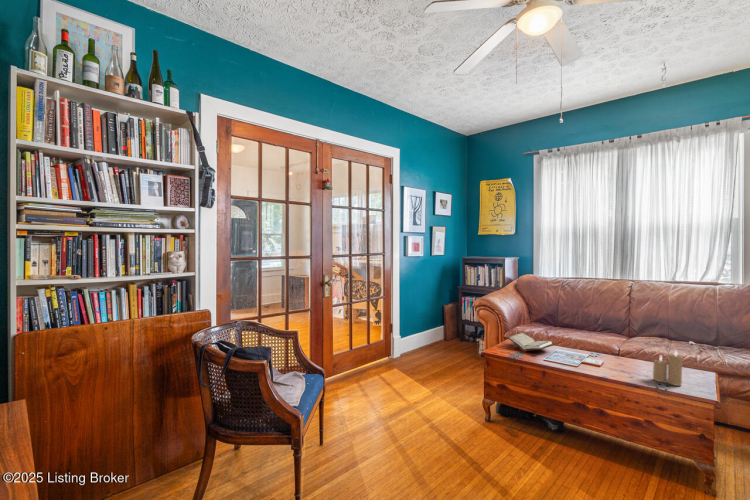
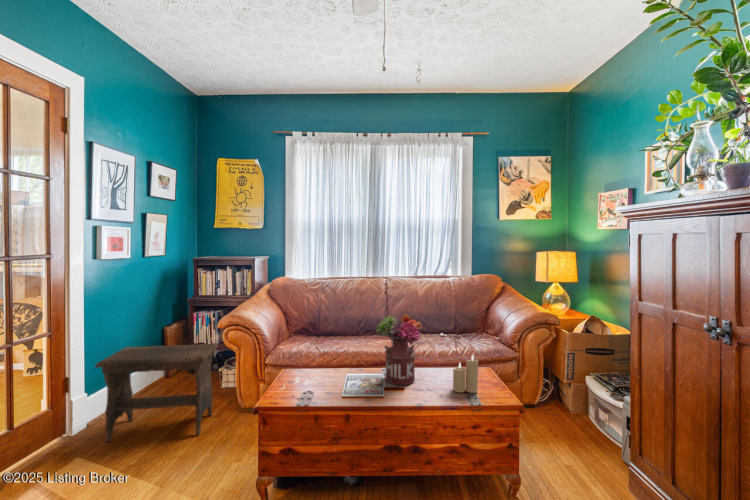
flower arrangement: none [579,307,627,366] -> present [376,314,422,385]
footstool: none [405,311,473,374] -> present [95,344,218,442]
book: present [507,333,554,352] -> none [287,360,346,389]

